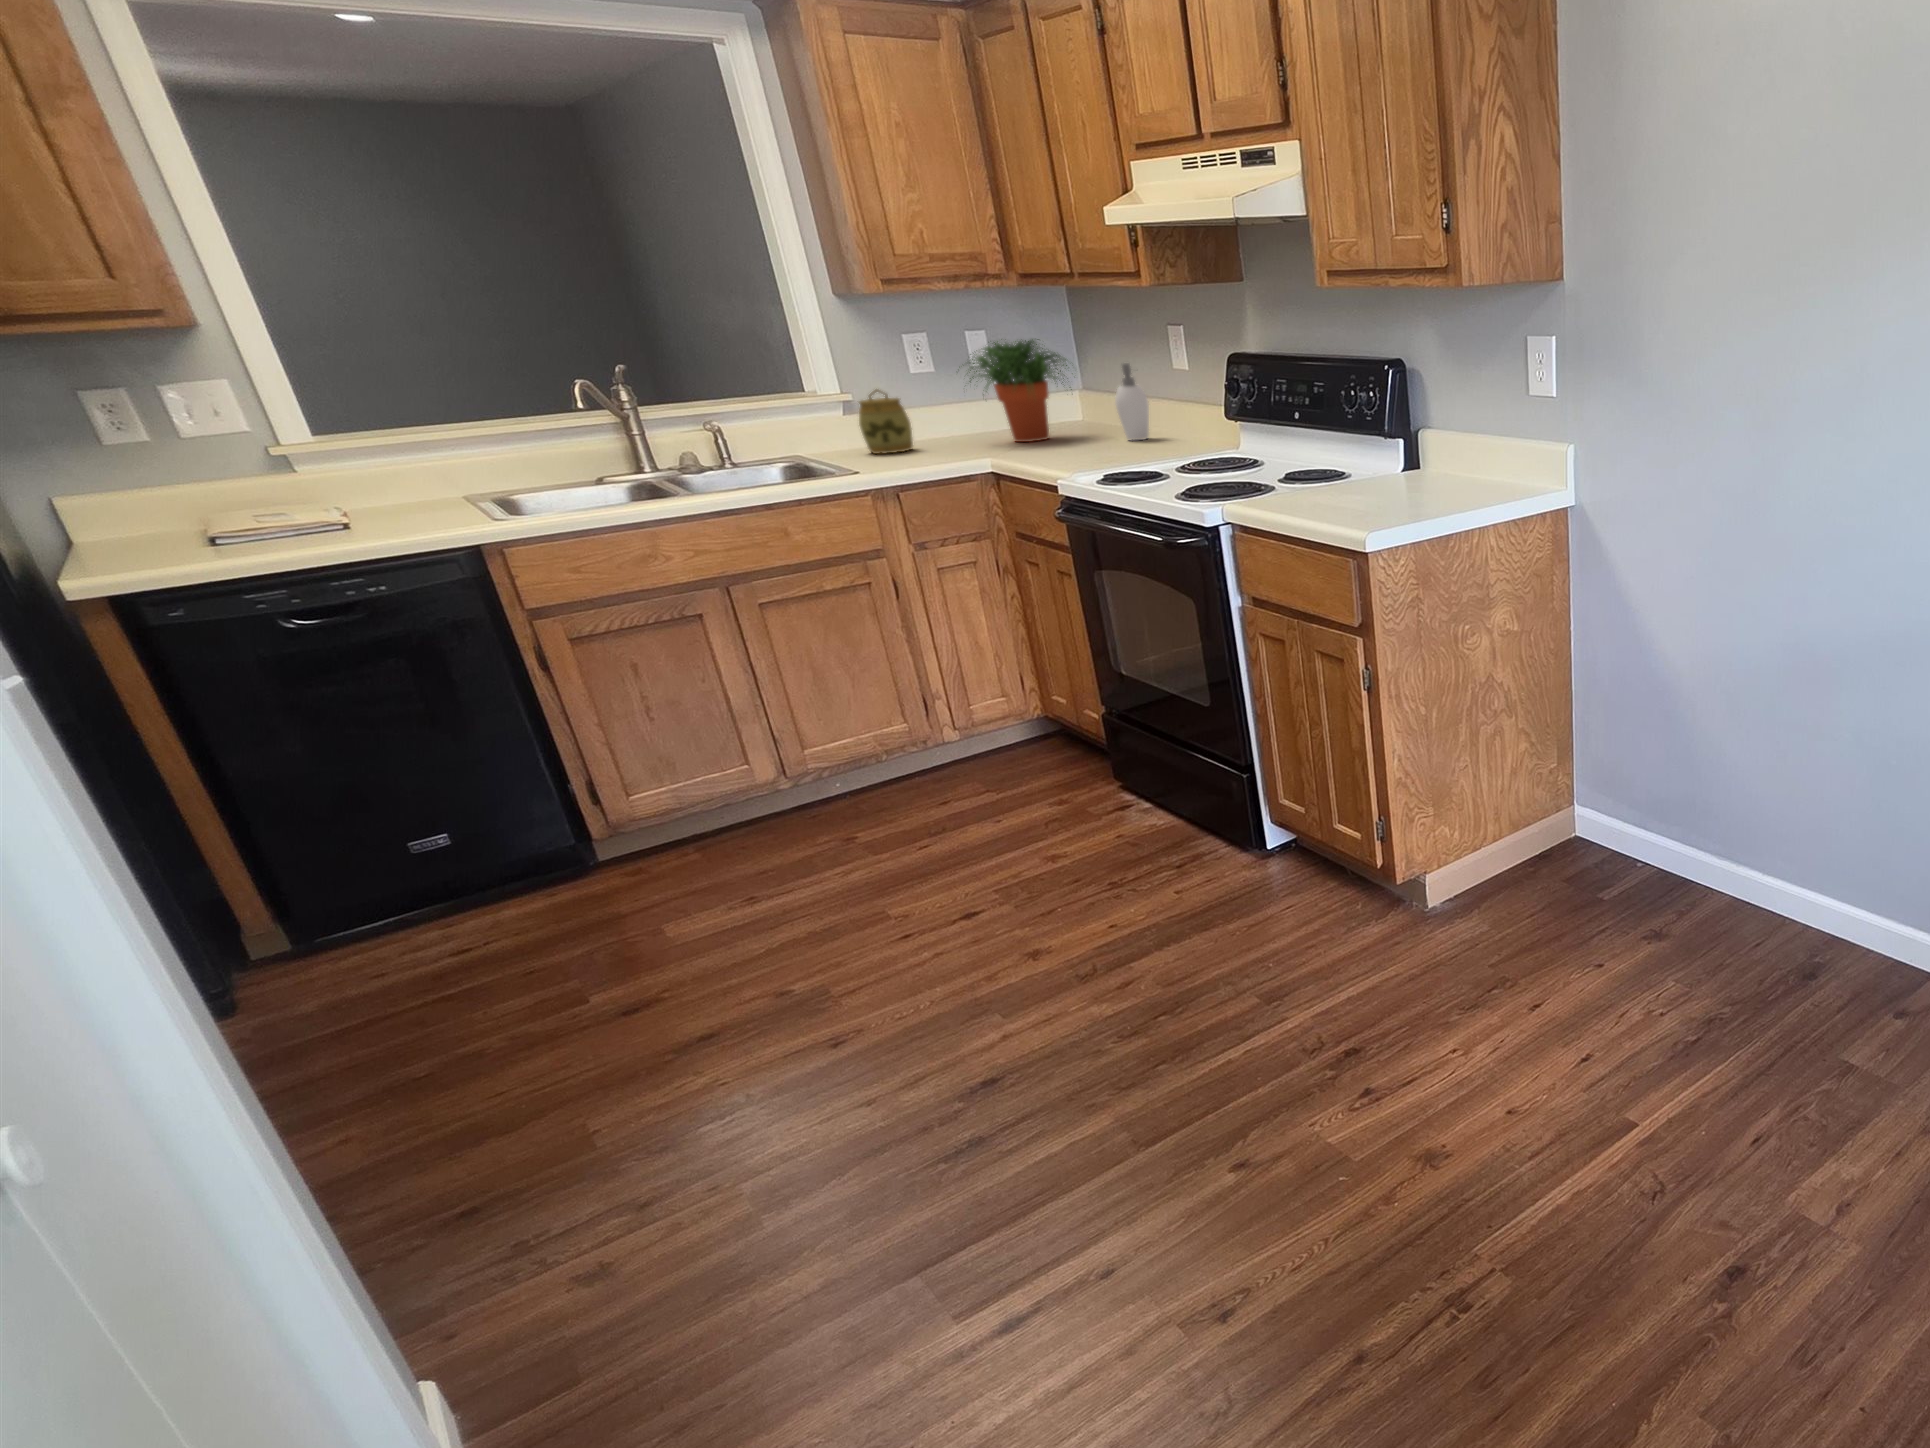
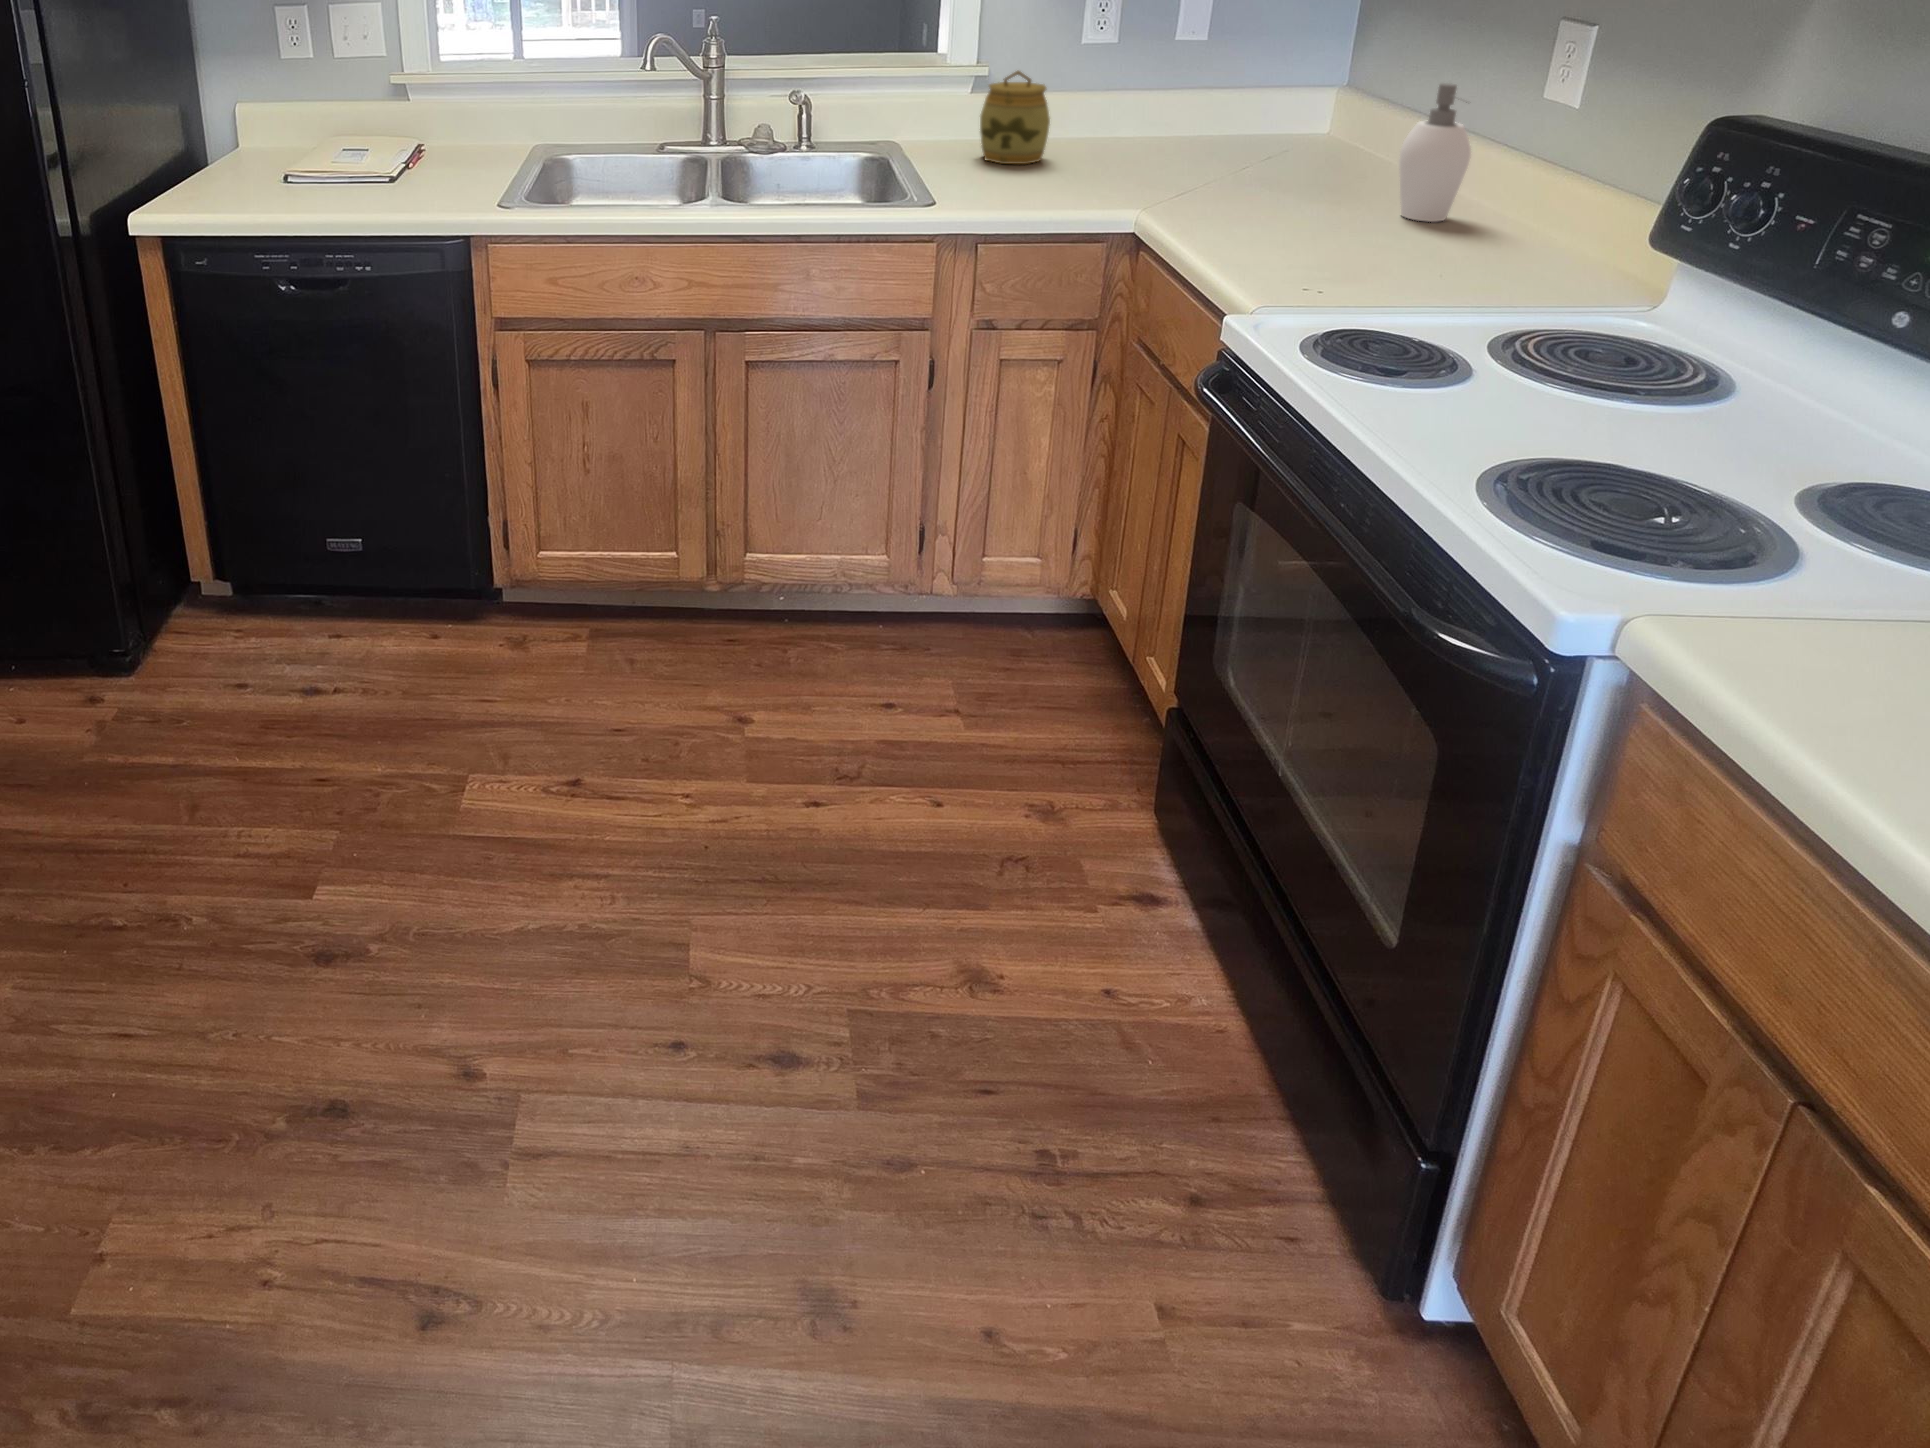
potted plant: present [959,339,1072,442] -> none [1139,16,1348,181]

